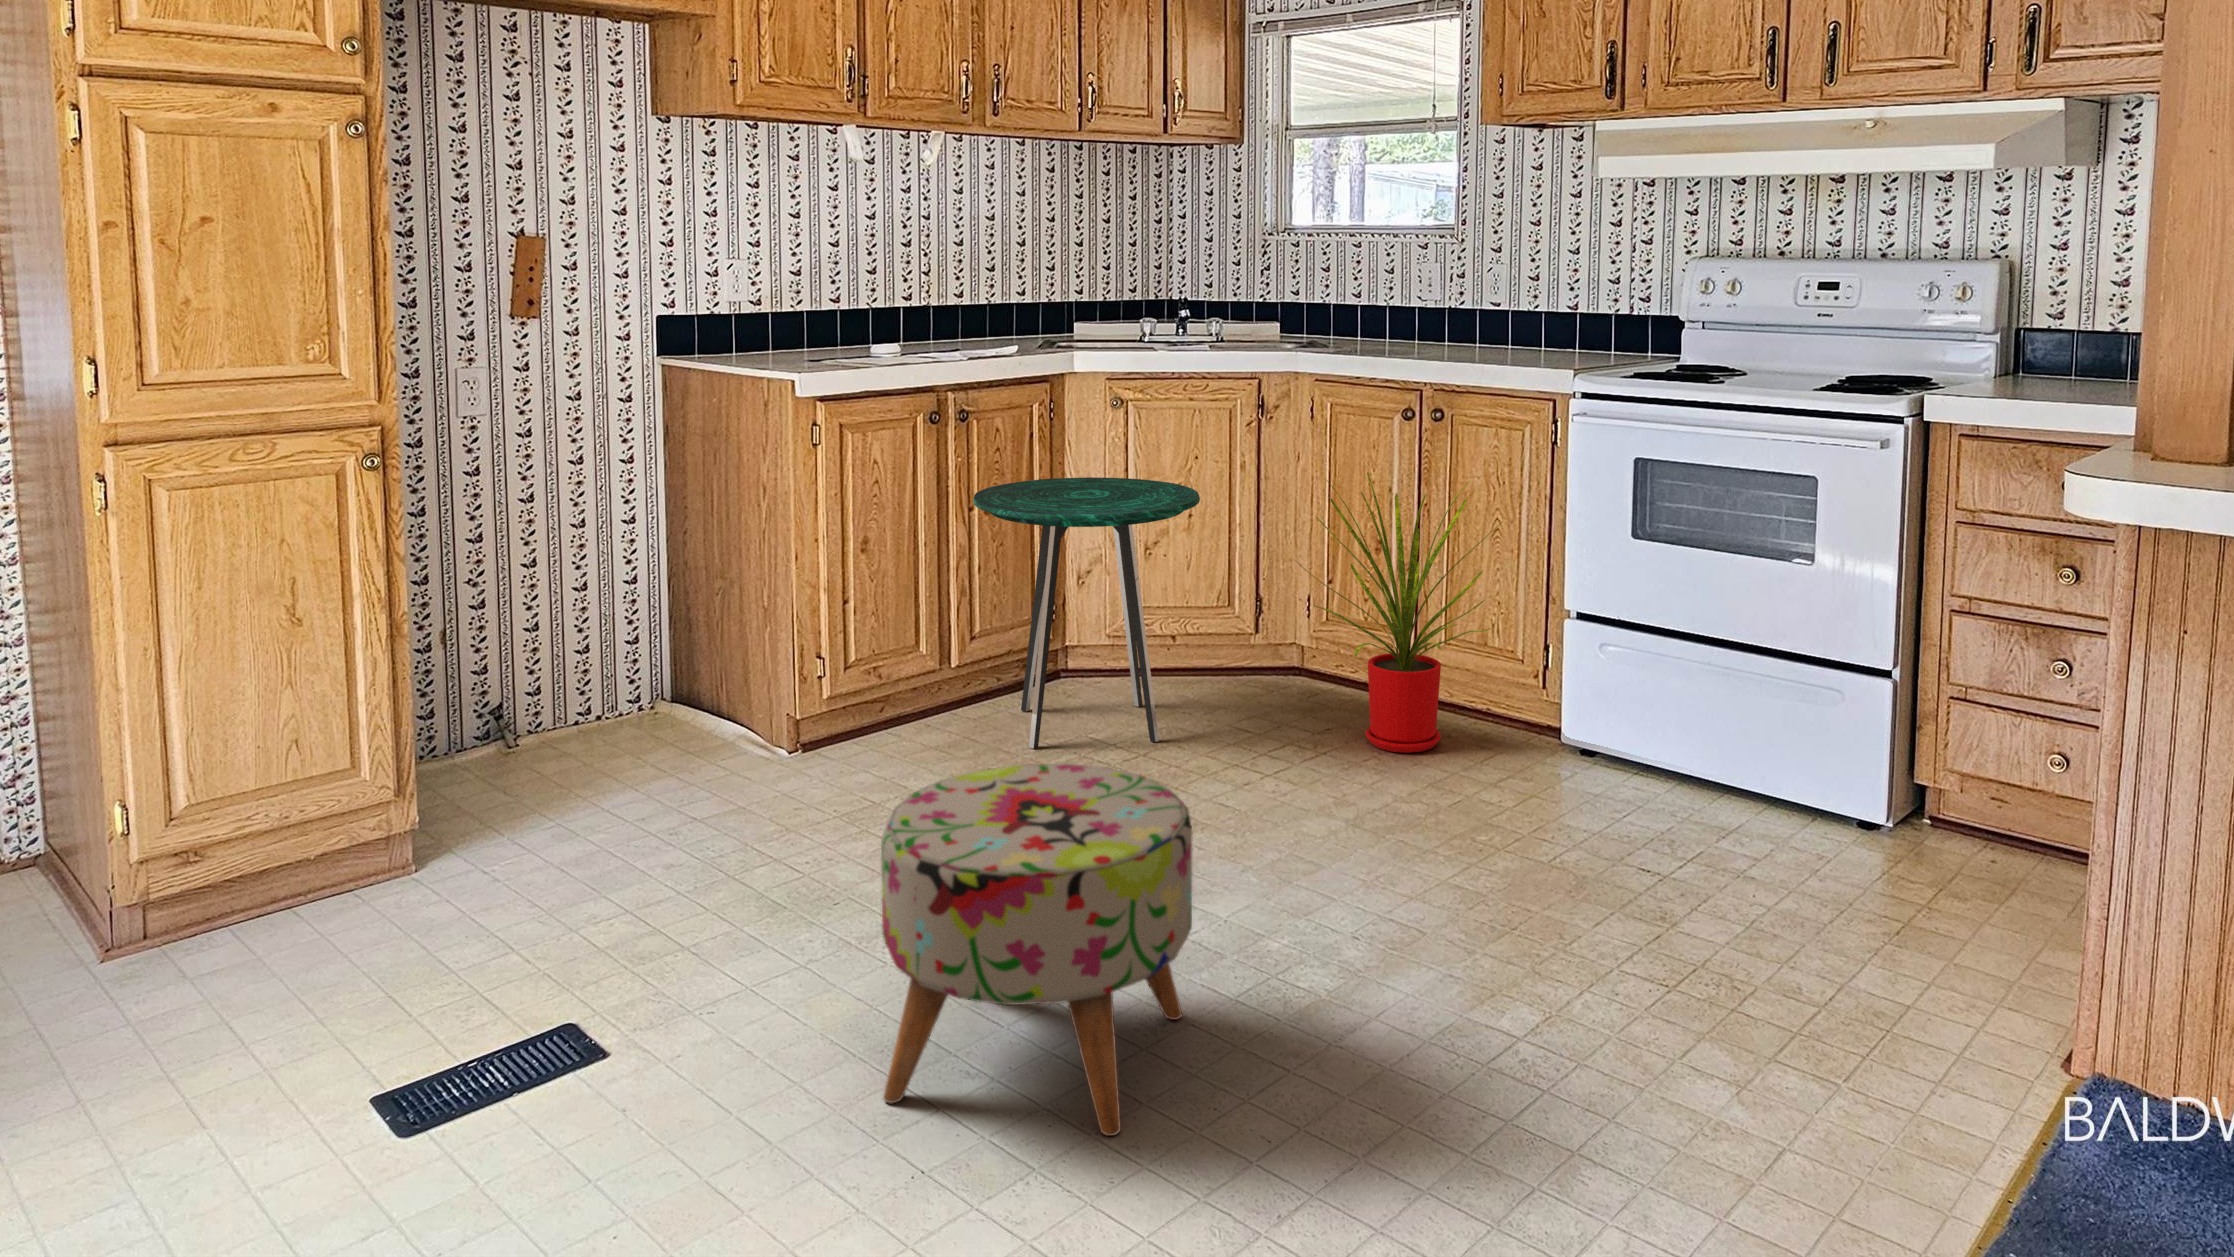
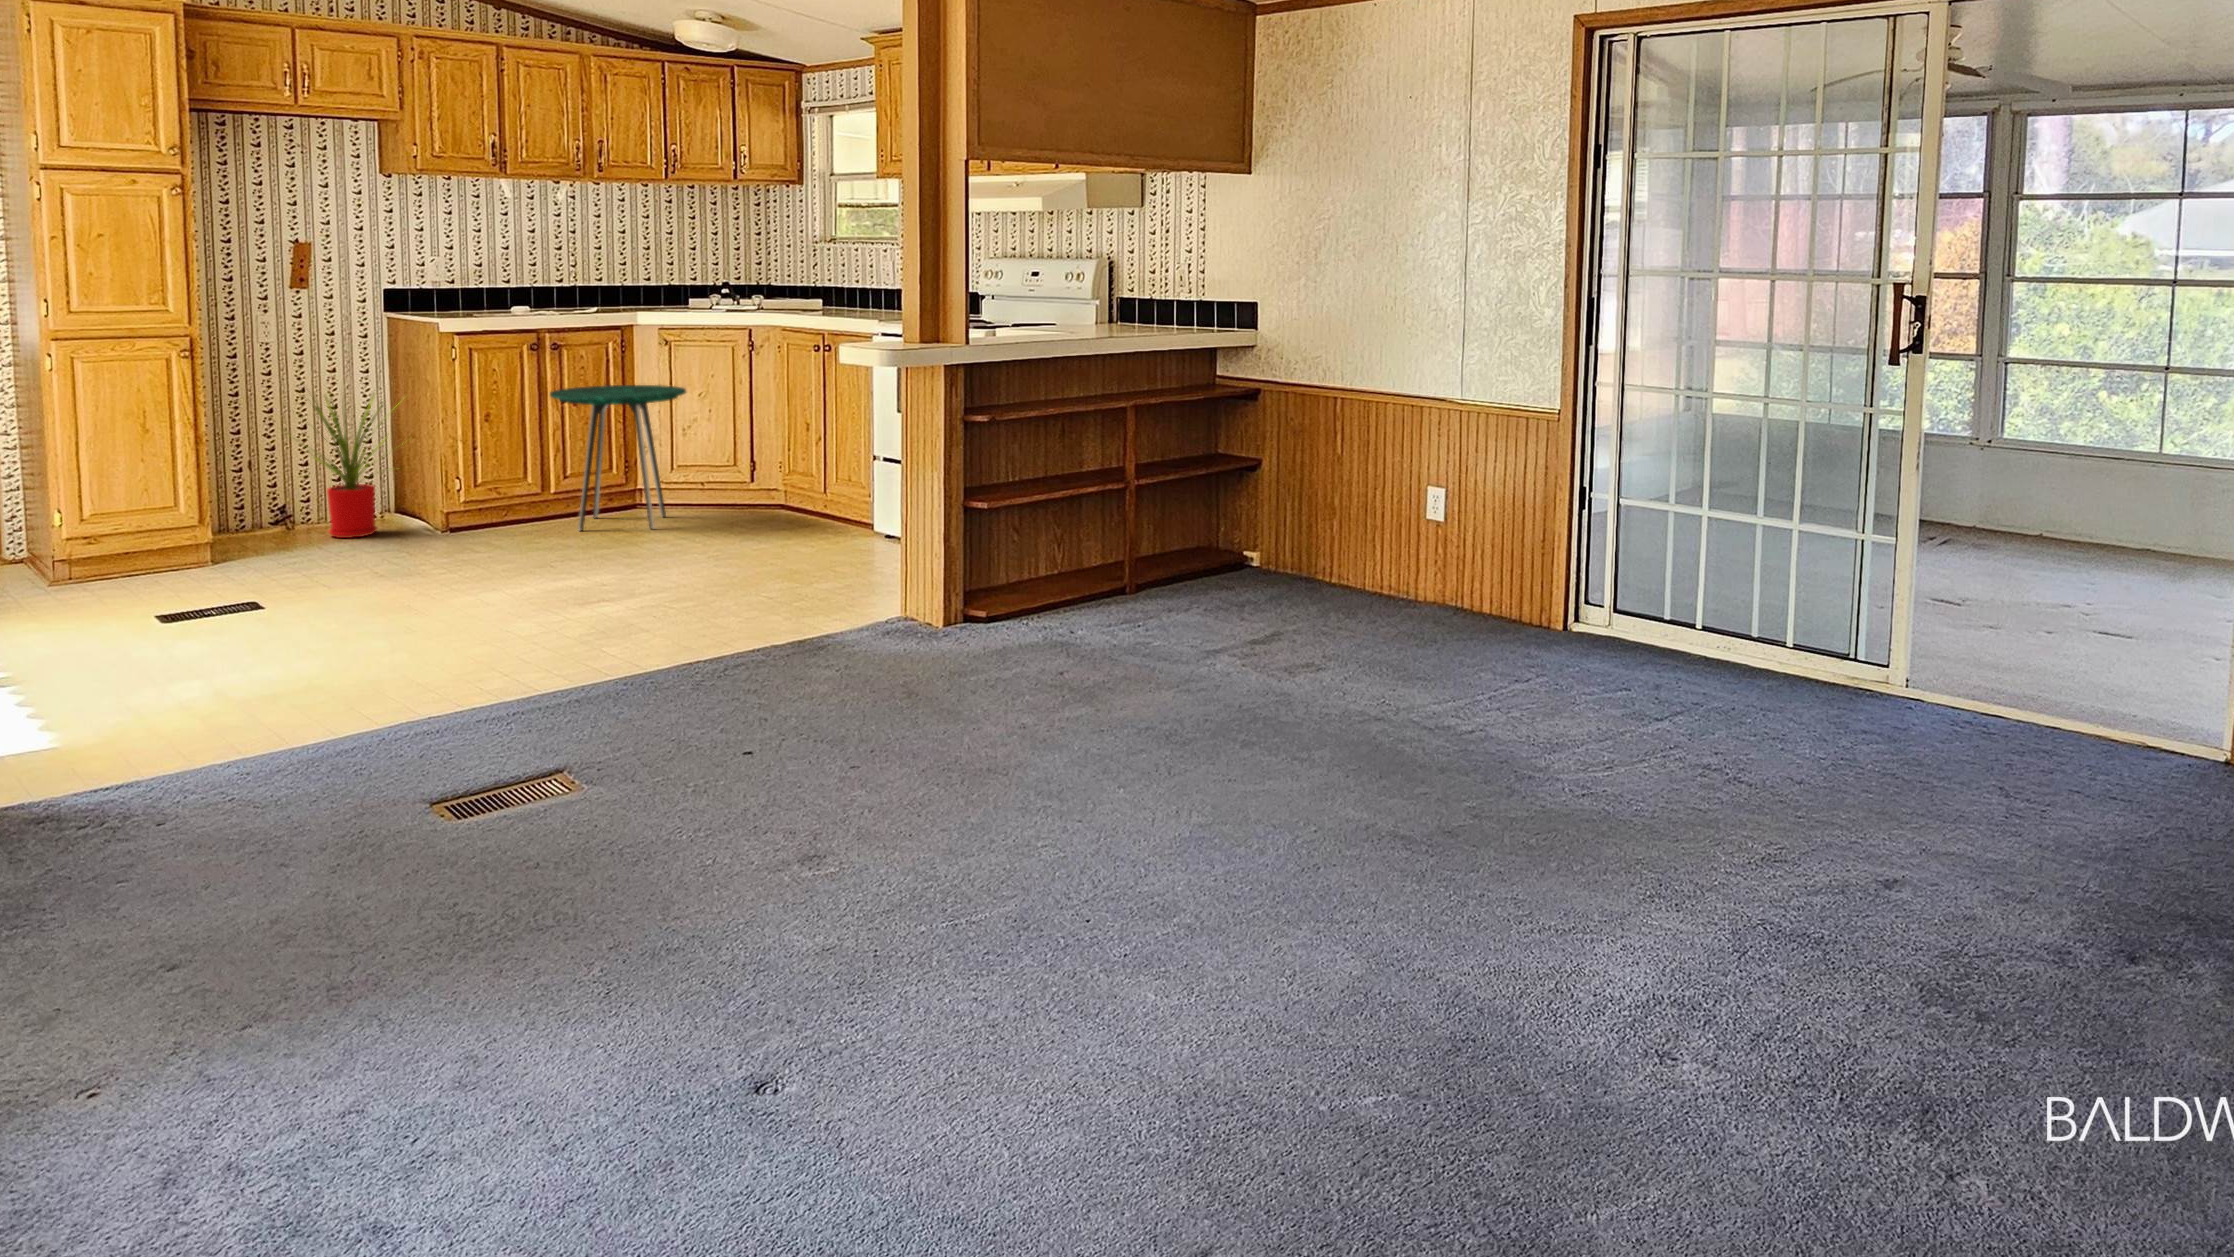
house plant: present [1296,472,1503,753] -> present [302,382,407,538]
ottoman: present [881,764,1192,1136] -> none [376,490,537,627]

